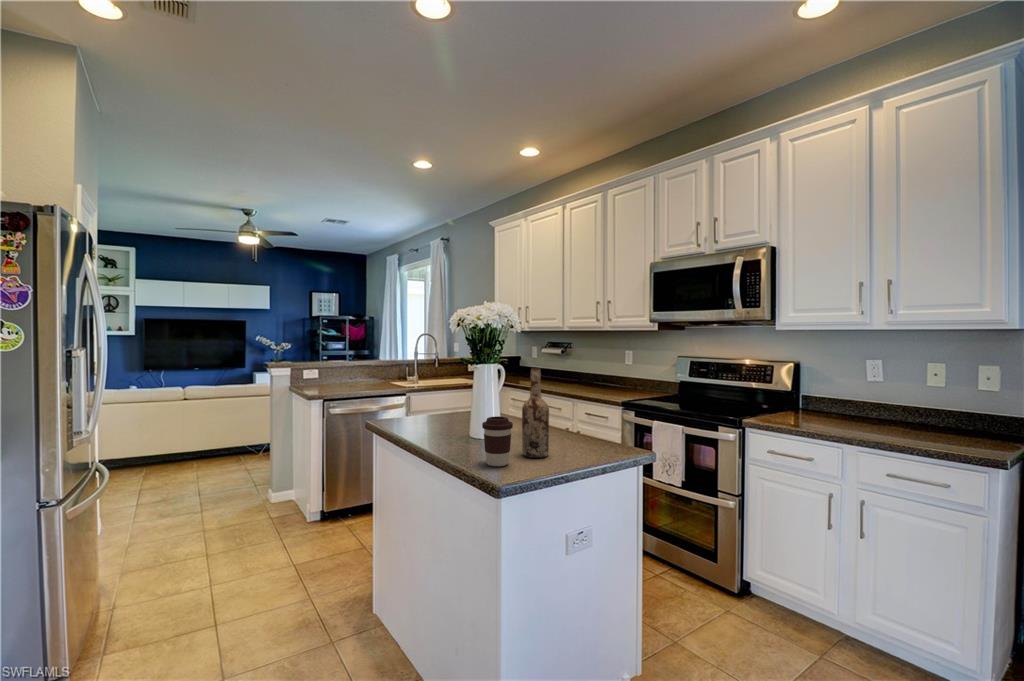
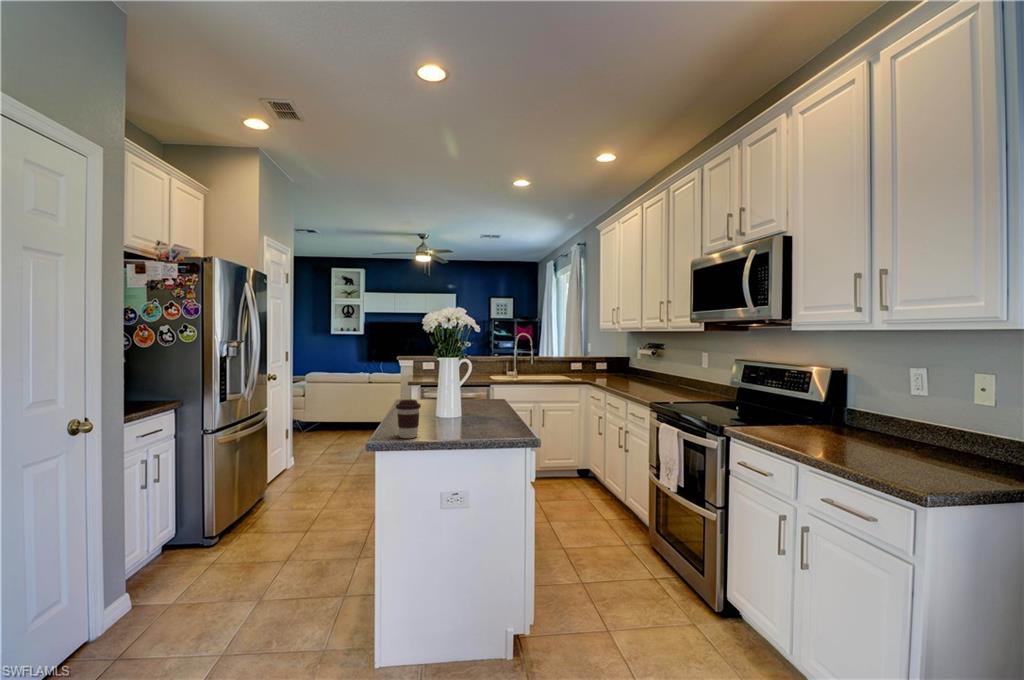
wine bottle: present [522,368,549,458] -> none [439,362,462,437]

